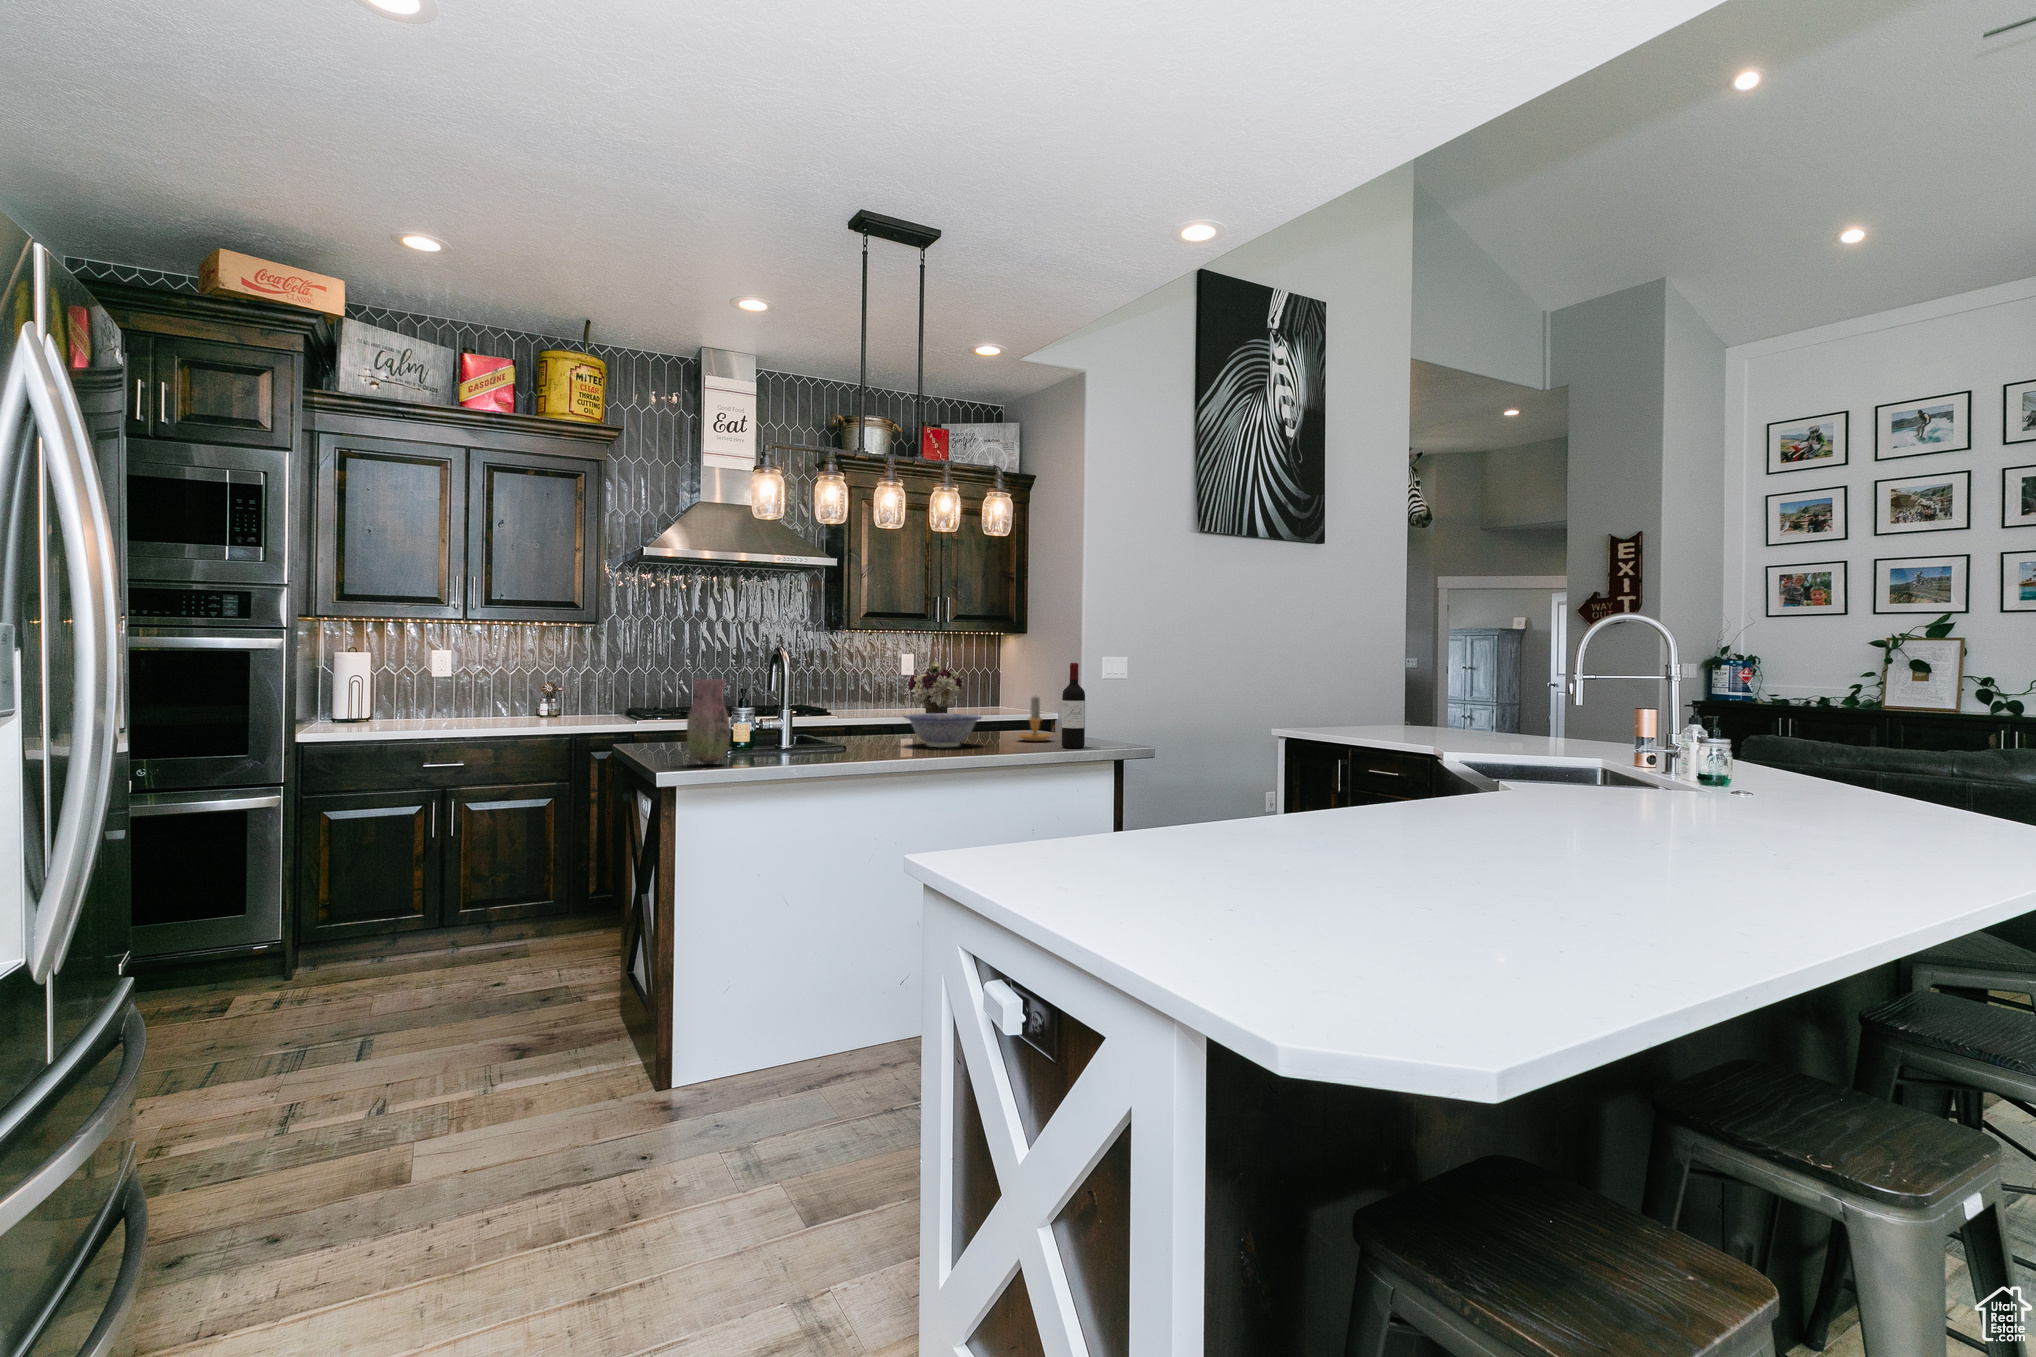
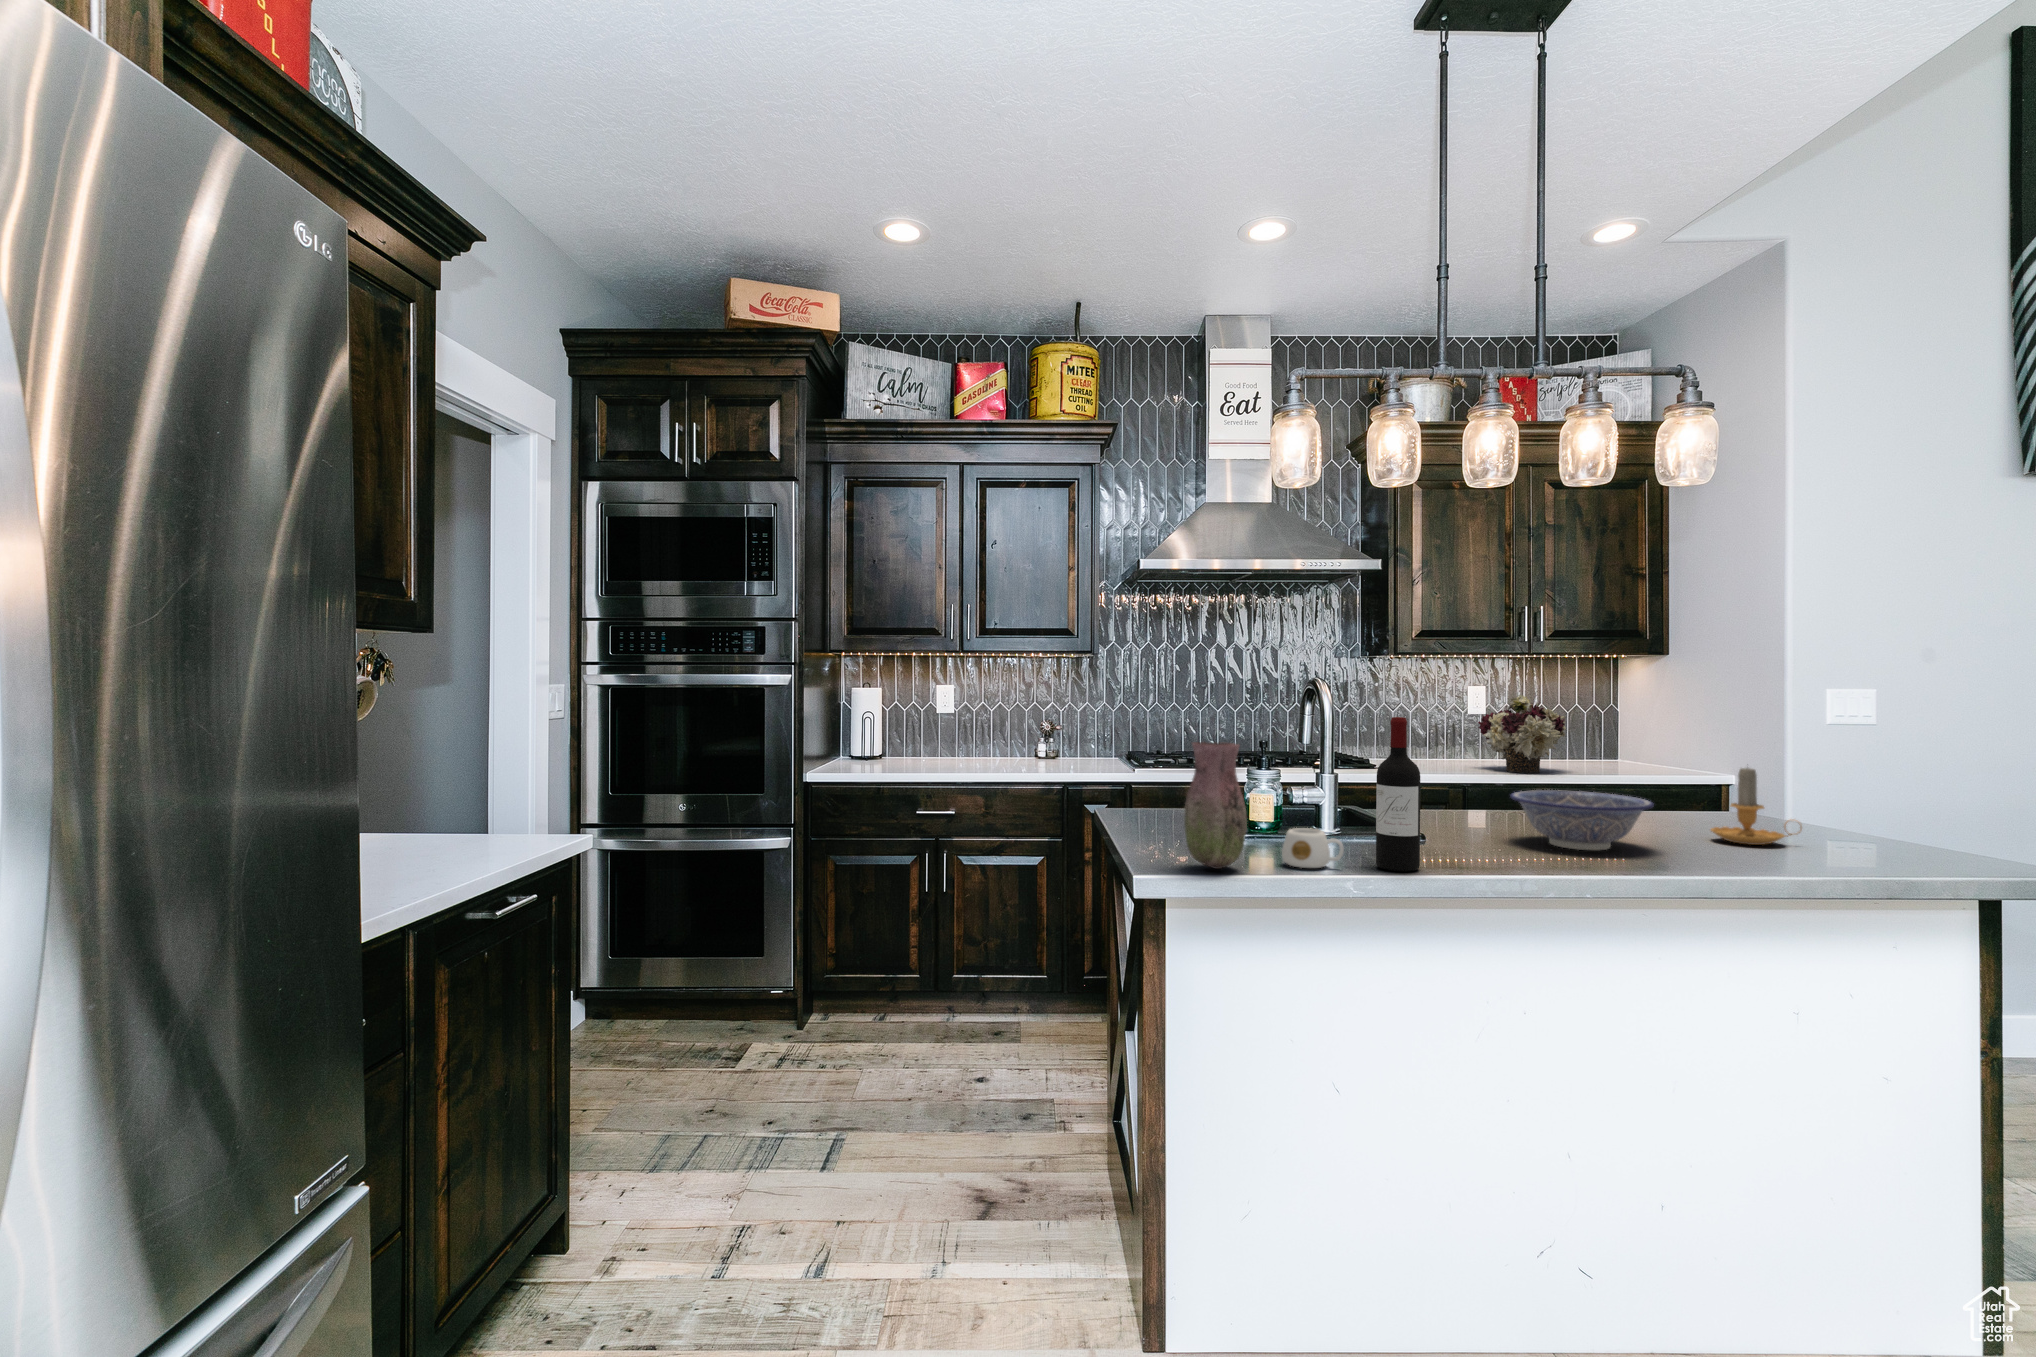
wine bottle: present [1062,663,1085,748] -> present [1376,717,1420,872]
mug: none [755,737,795,761] -> present [1282,828,1344,868]

